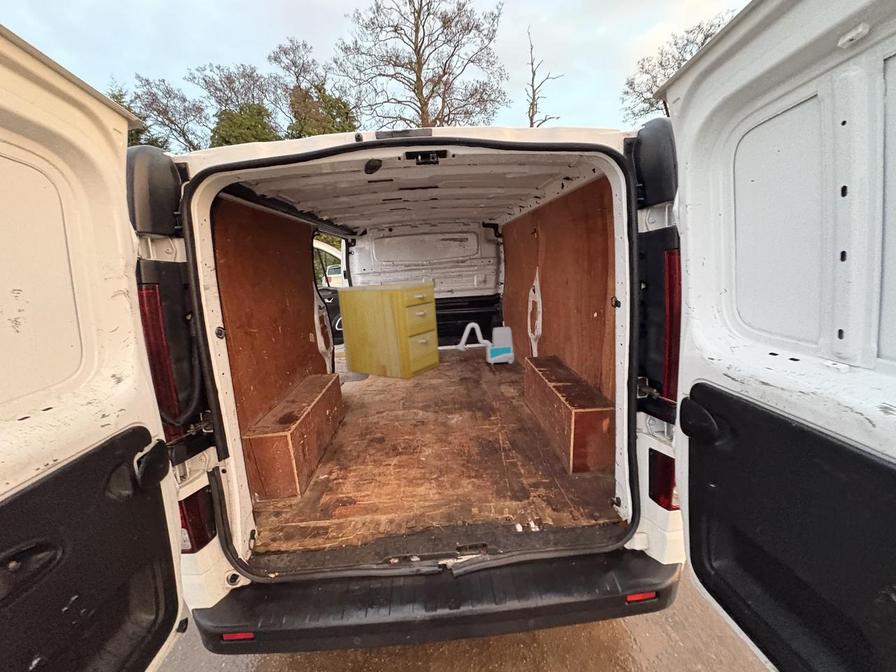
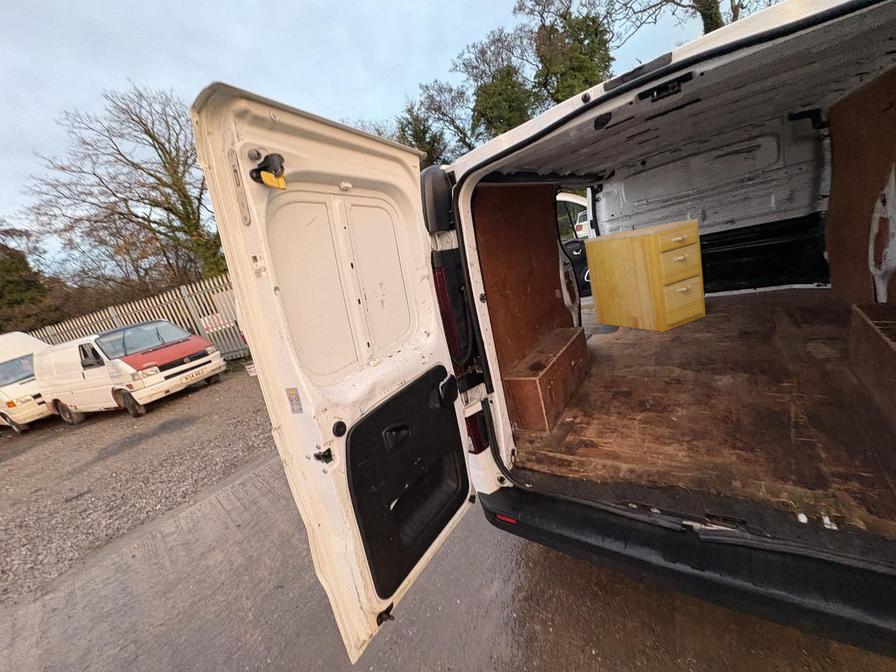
vacuum cleaner: present [455,323,514,365] -> none [728,263,823,315]

